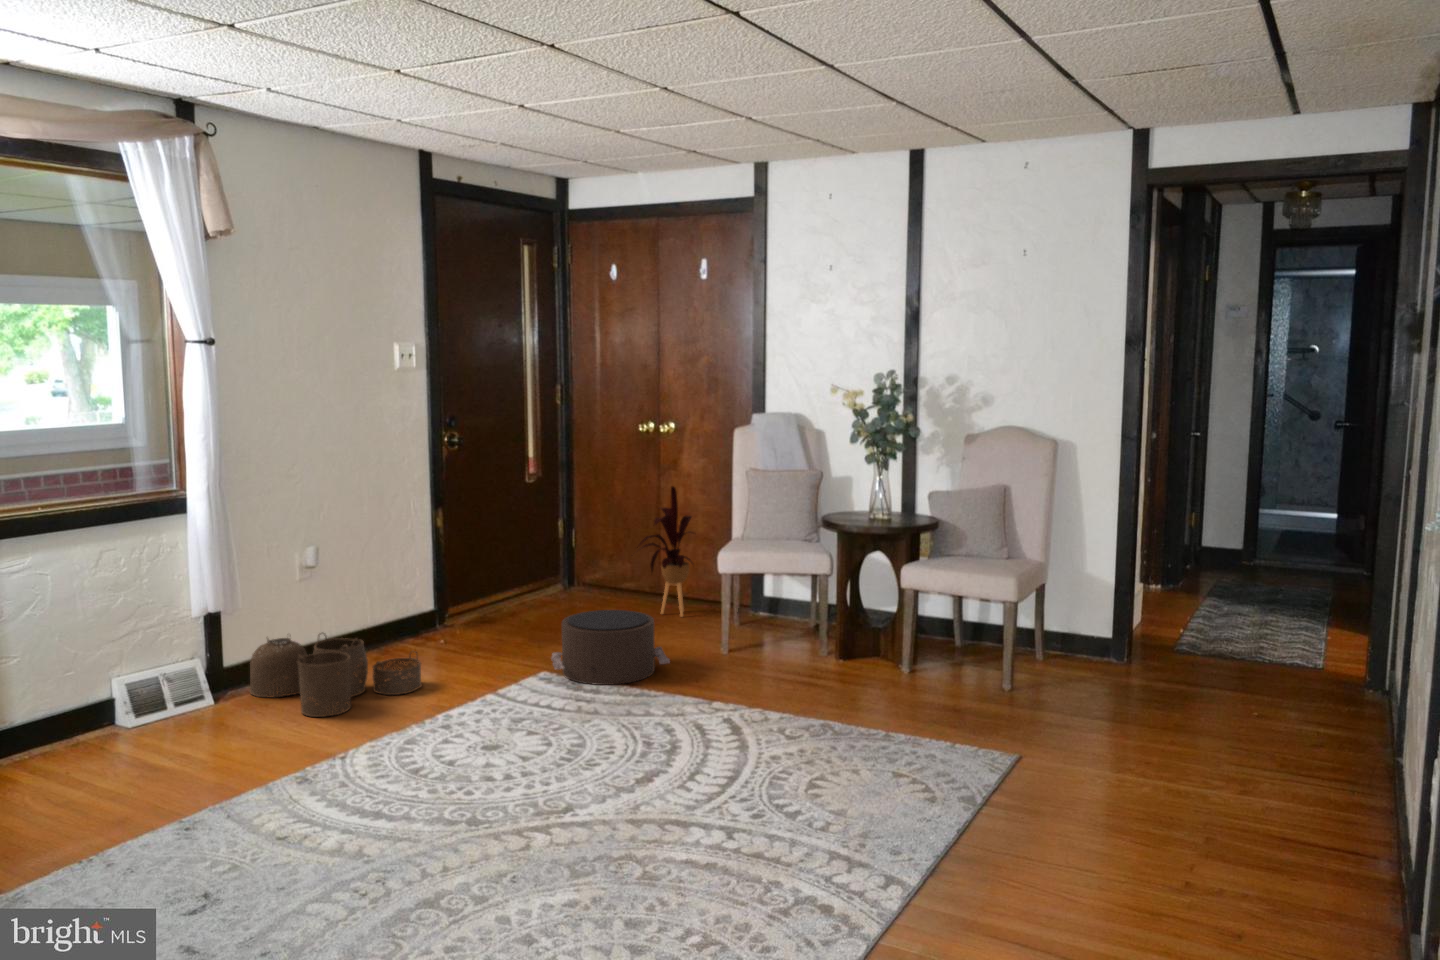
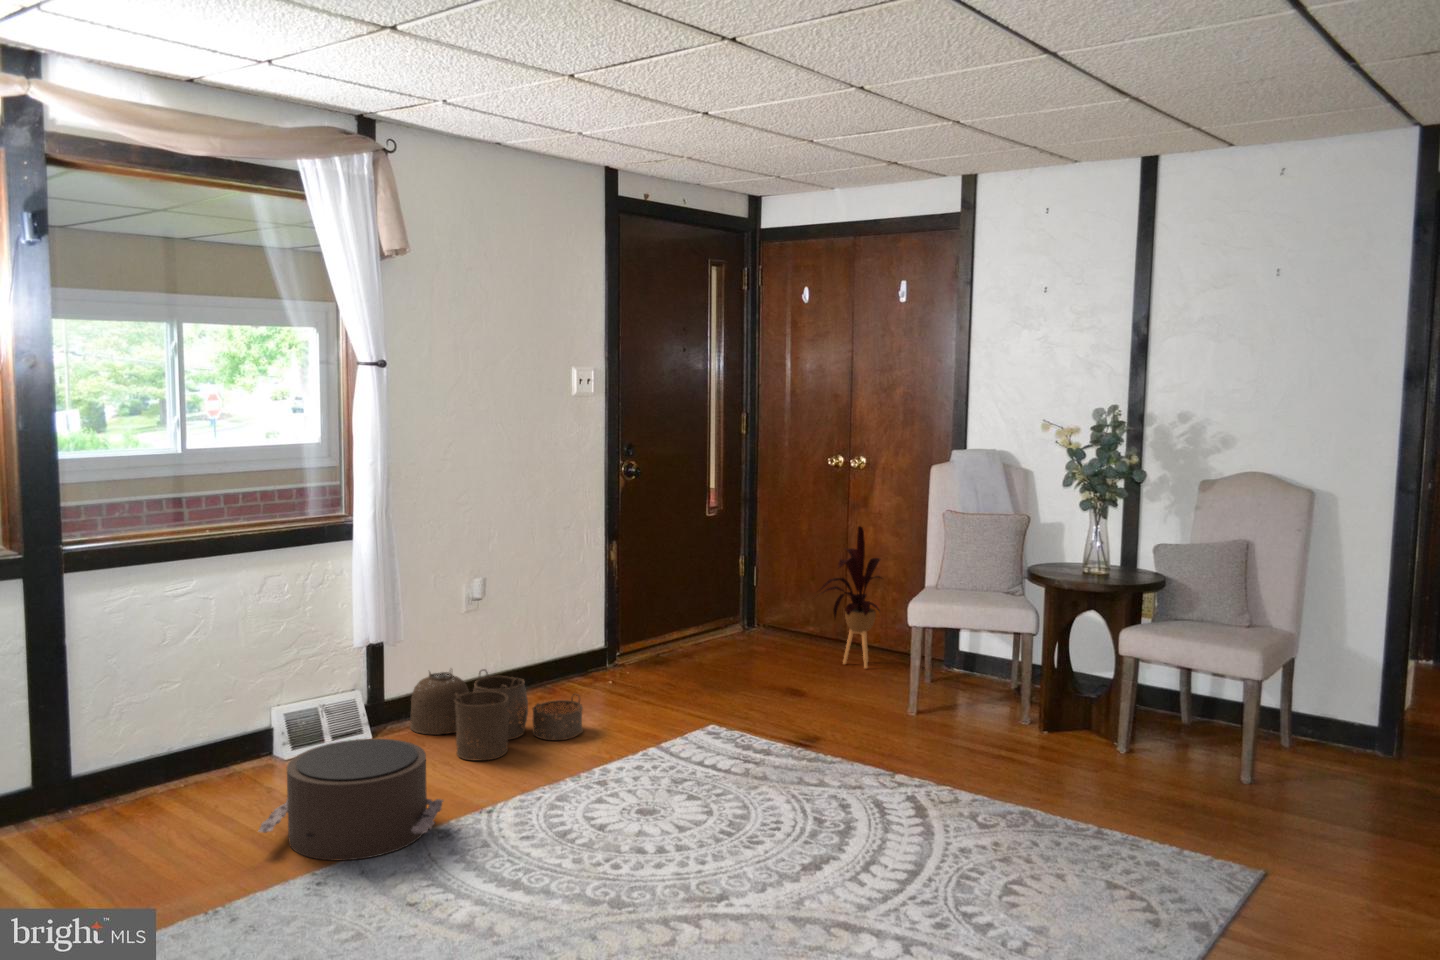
pouf: present [551,610,670,685] -> present [258,739,443,860]

